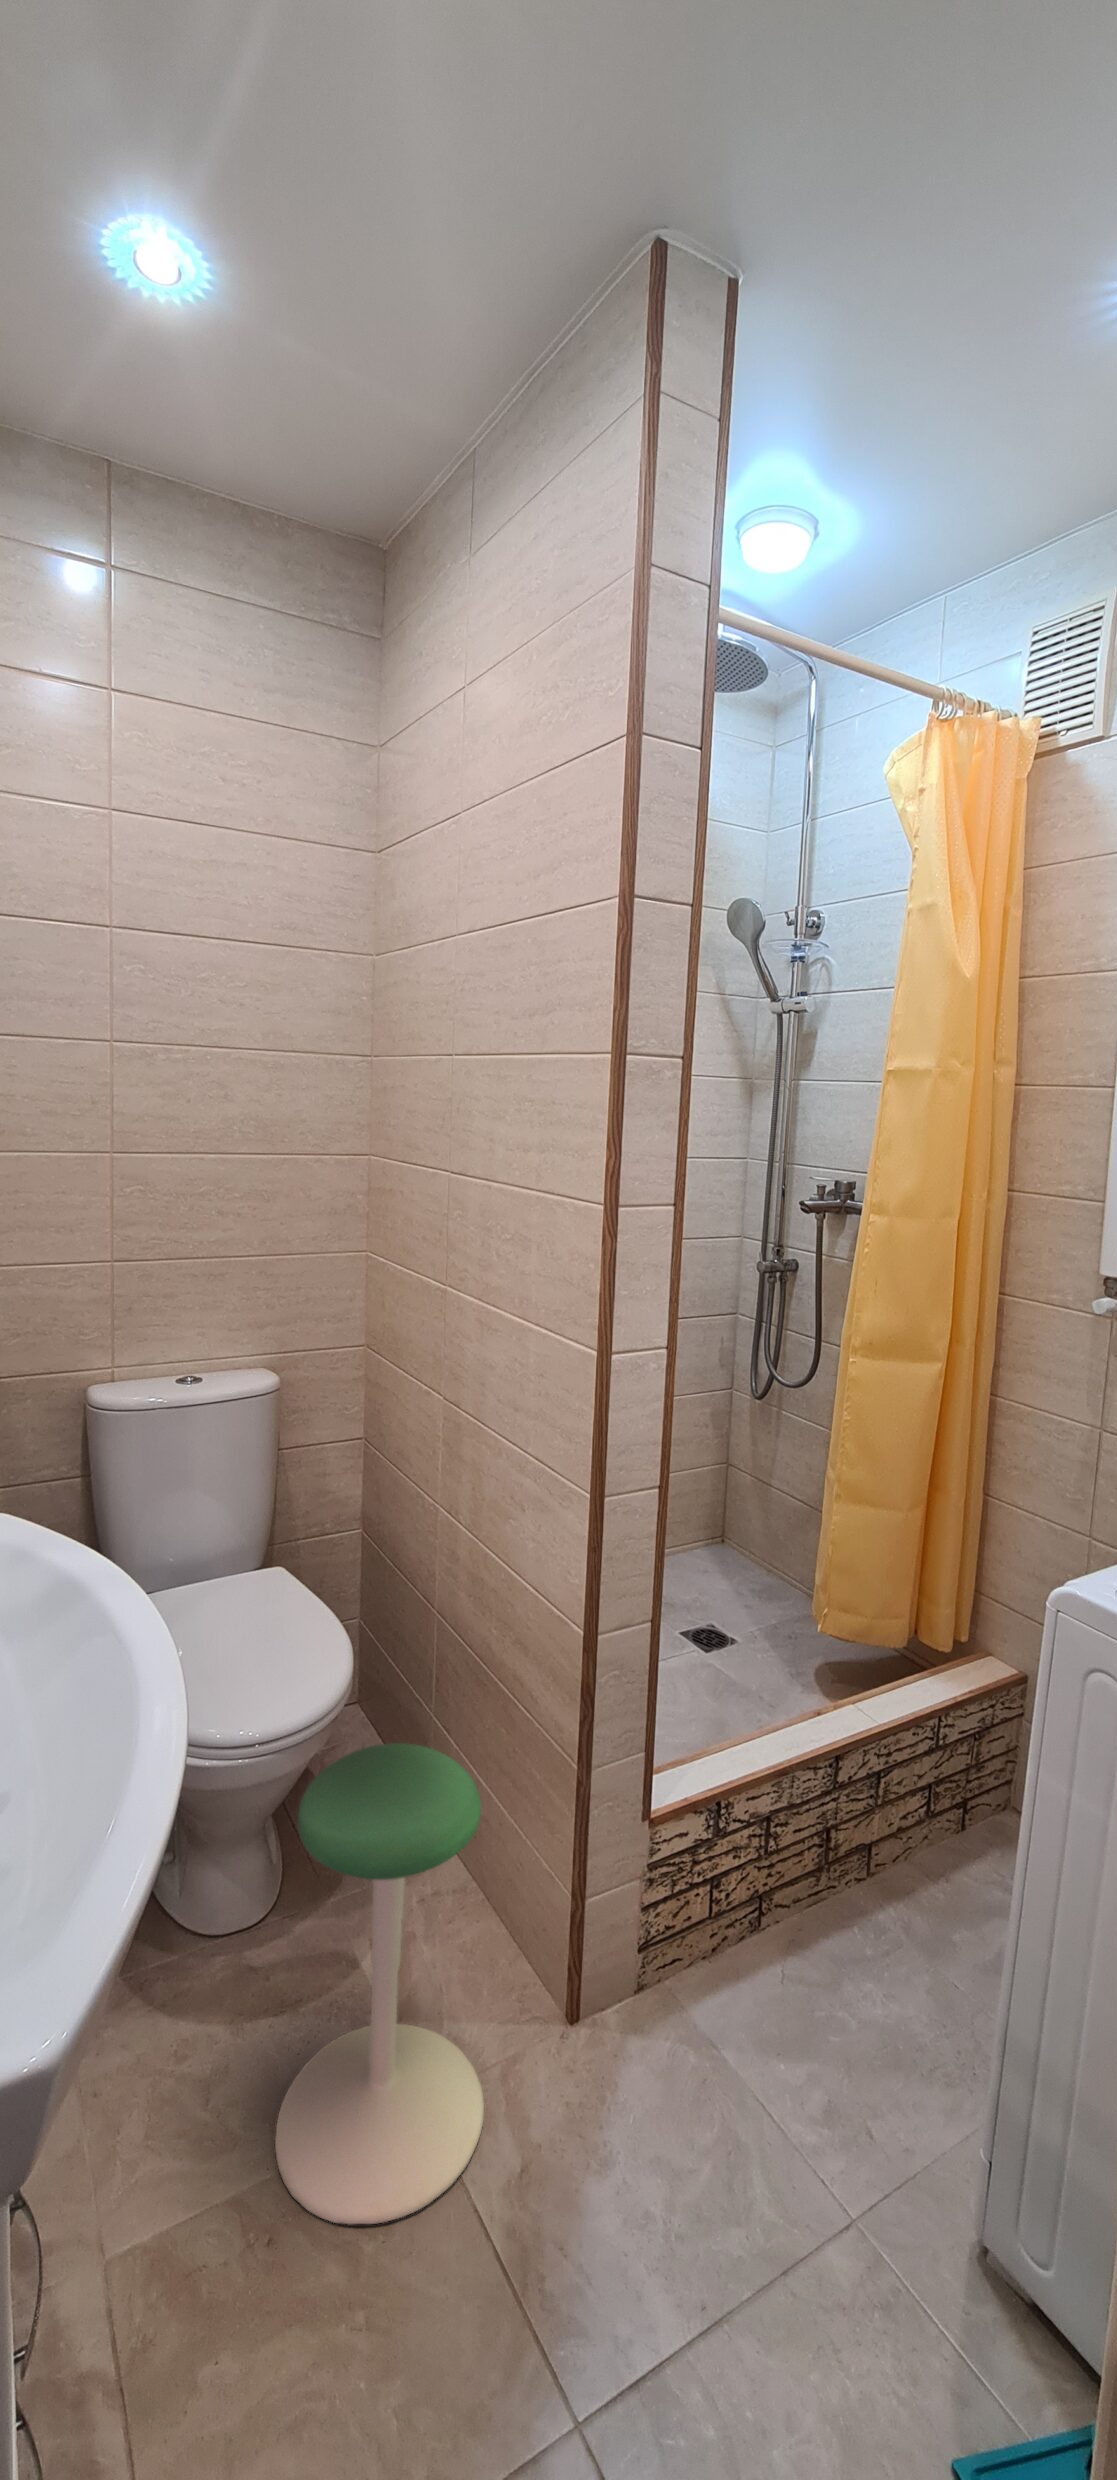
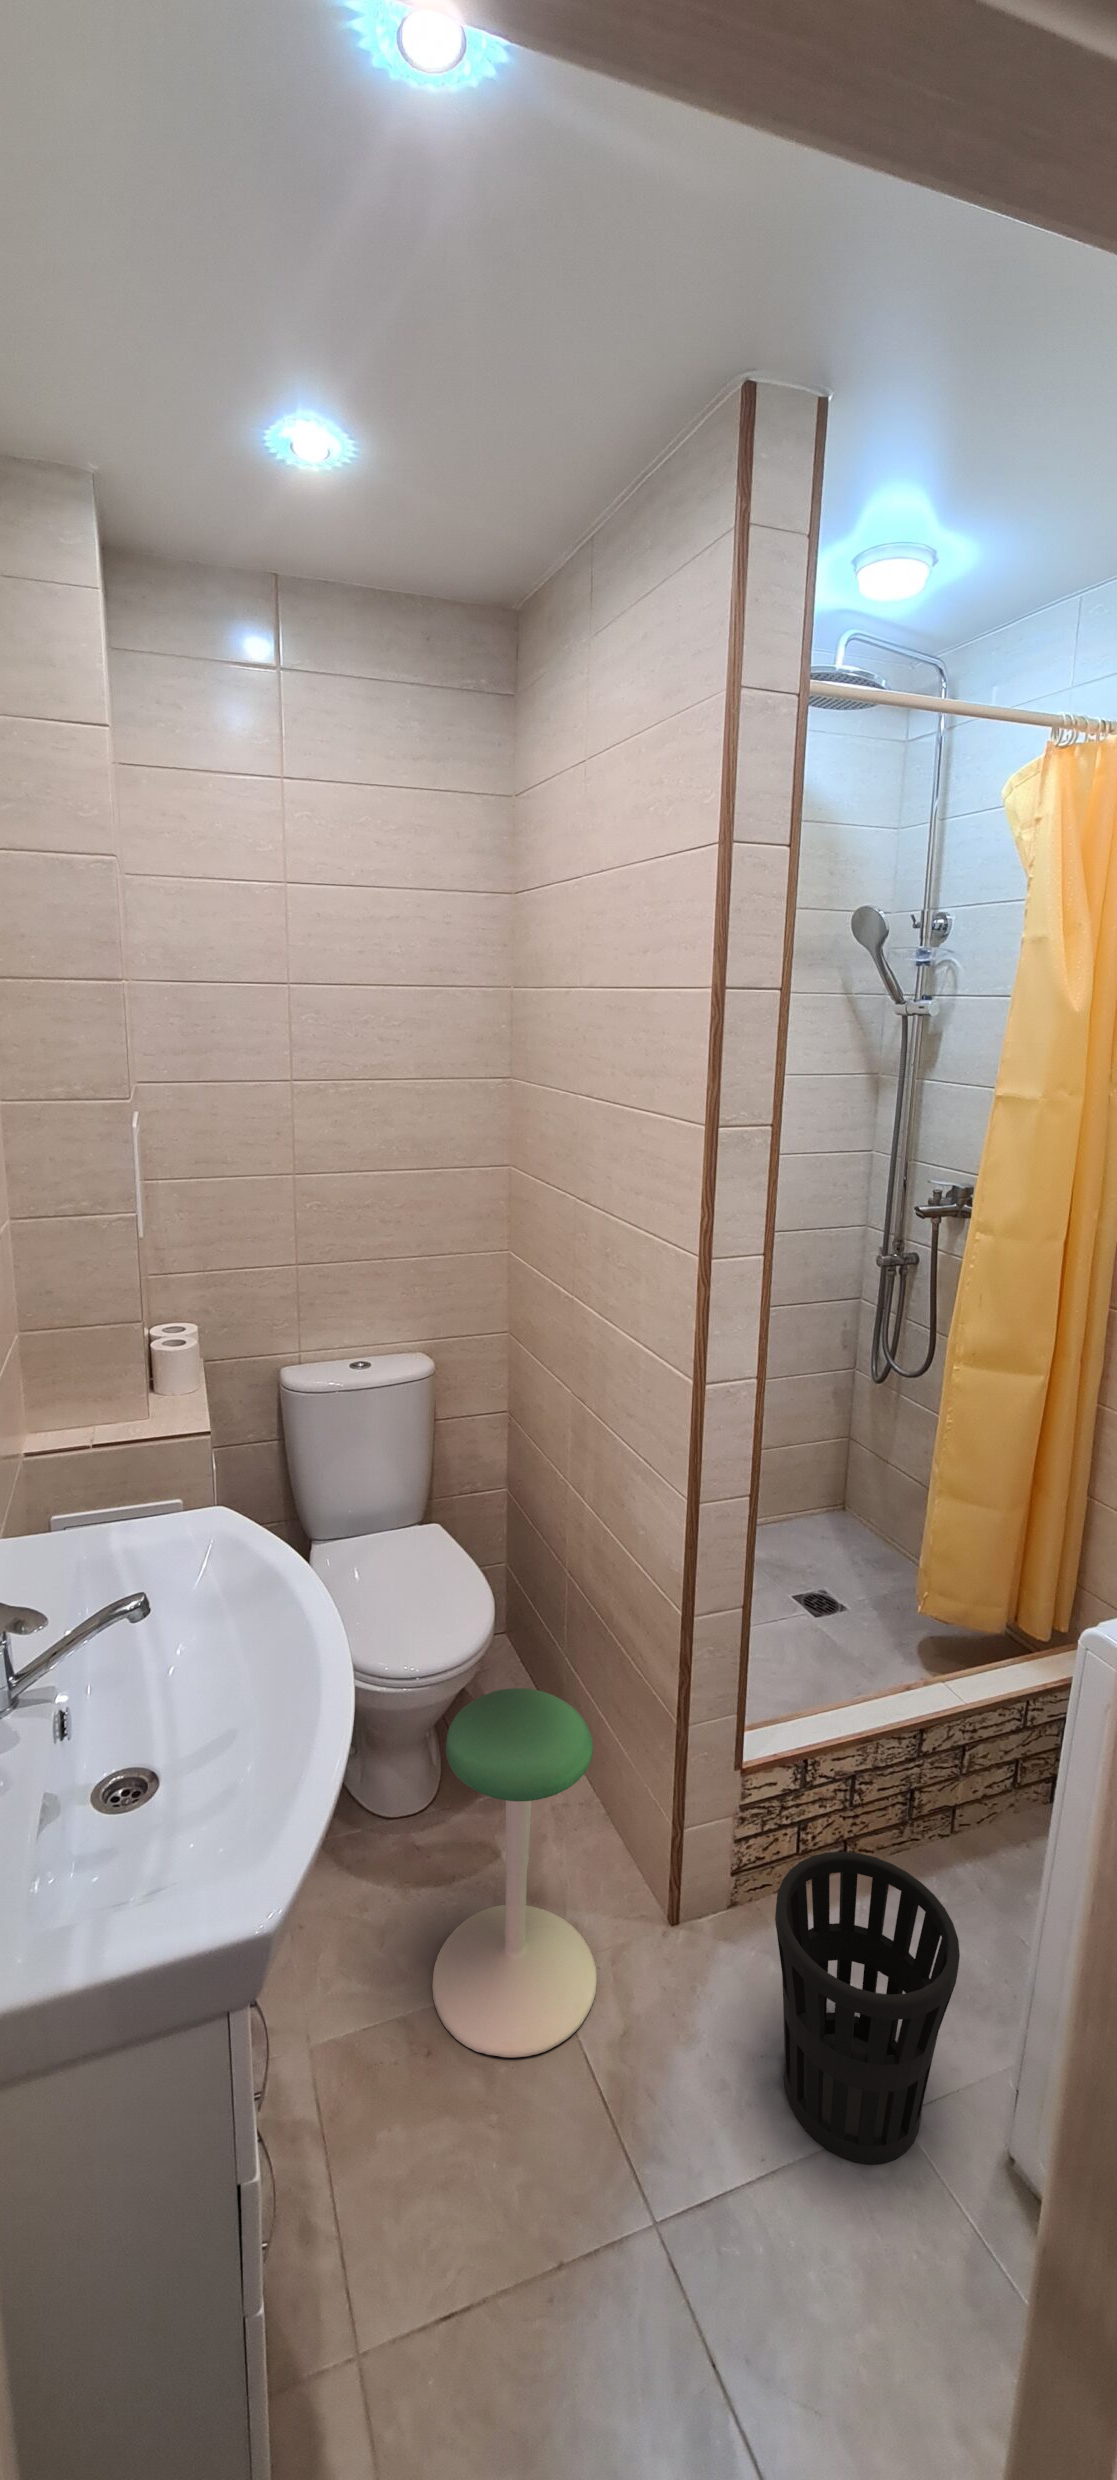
wastebasket: none [703,1900,914,2282] -> present [775,1851,960,2164]

